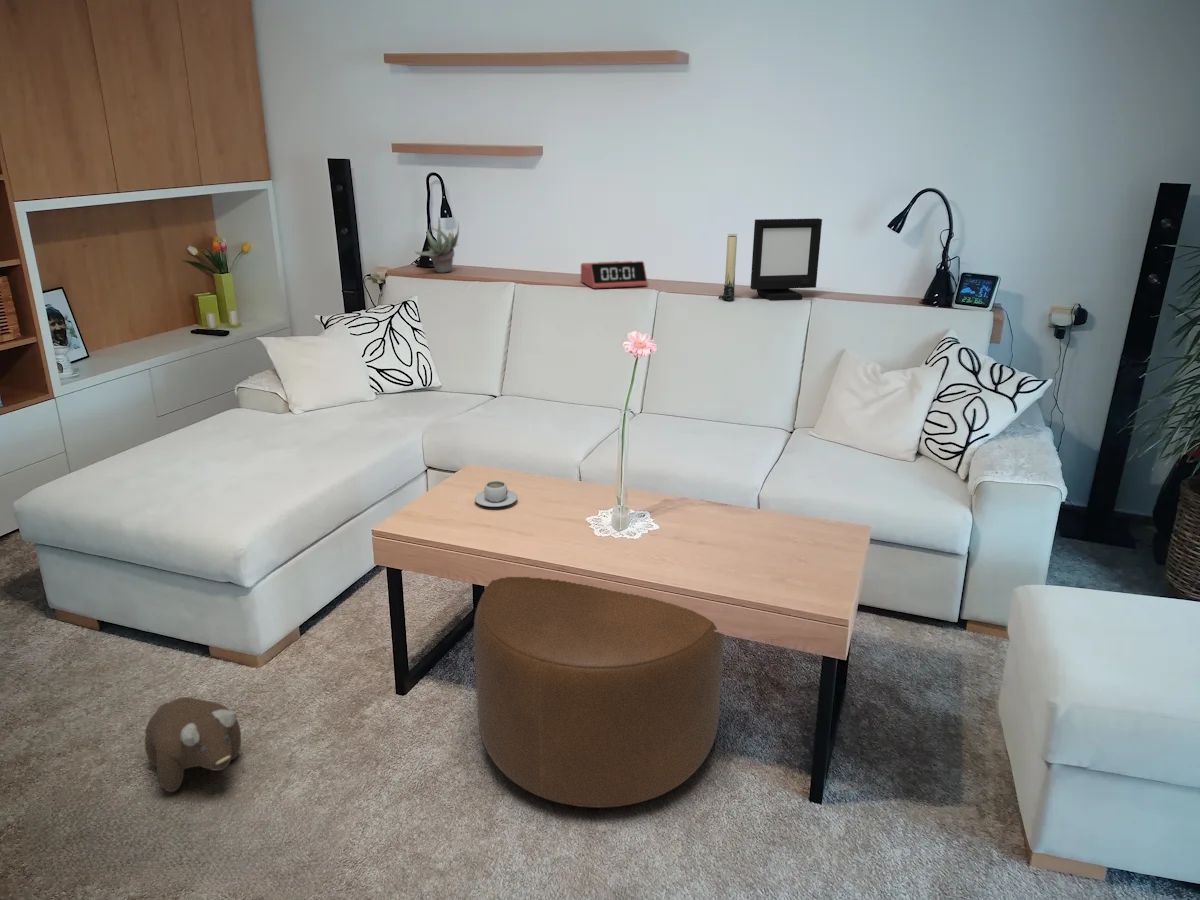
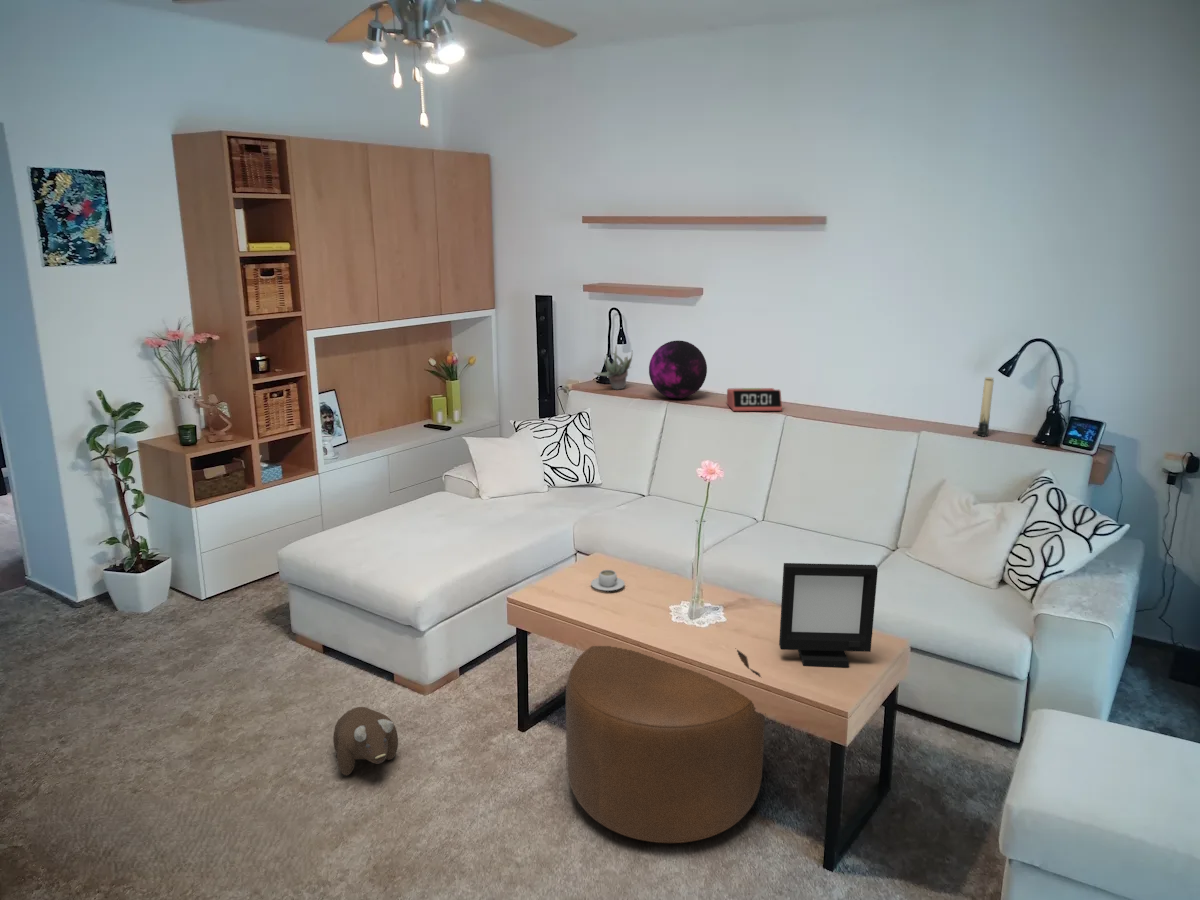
decorative orb: none [484,208,553,279] -> present [649,341,707,399]
picture frame: present [750,218,822,300] -> present [779,563,878,667]
candle: present [719,234,737,301] -> present [973,377,994,436]

